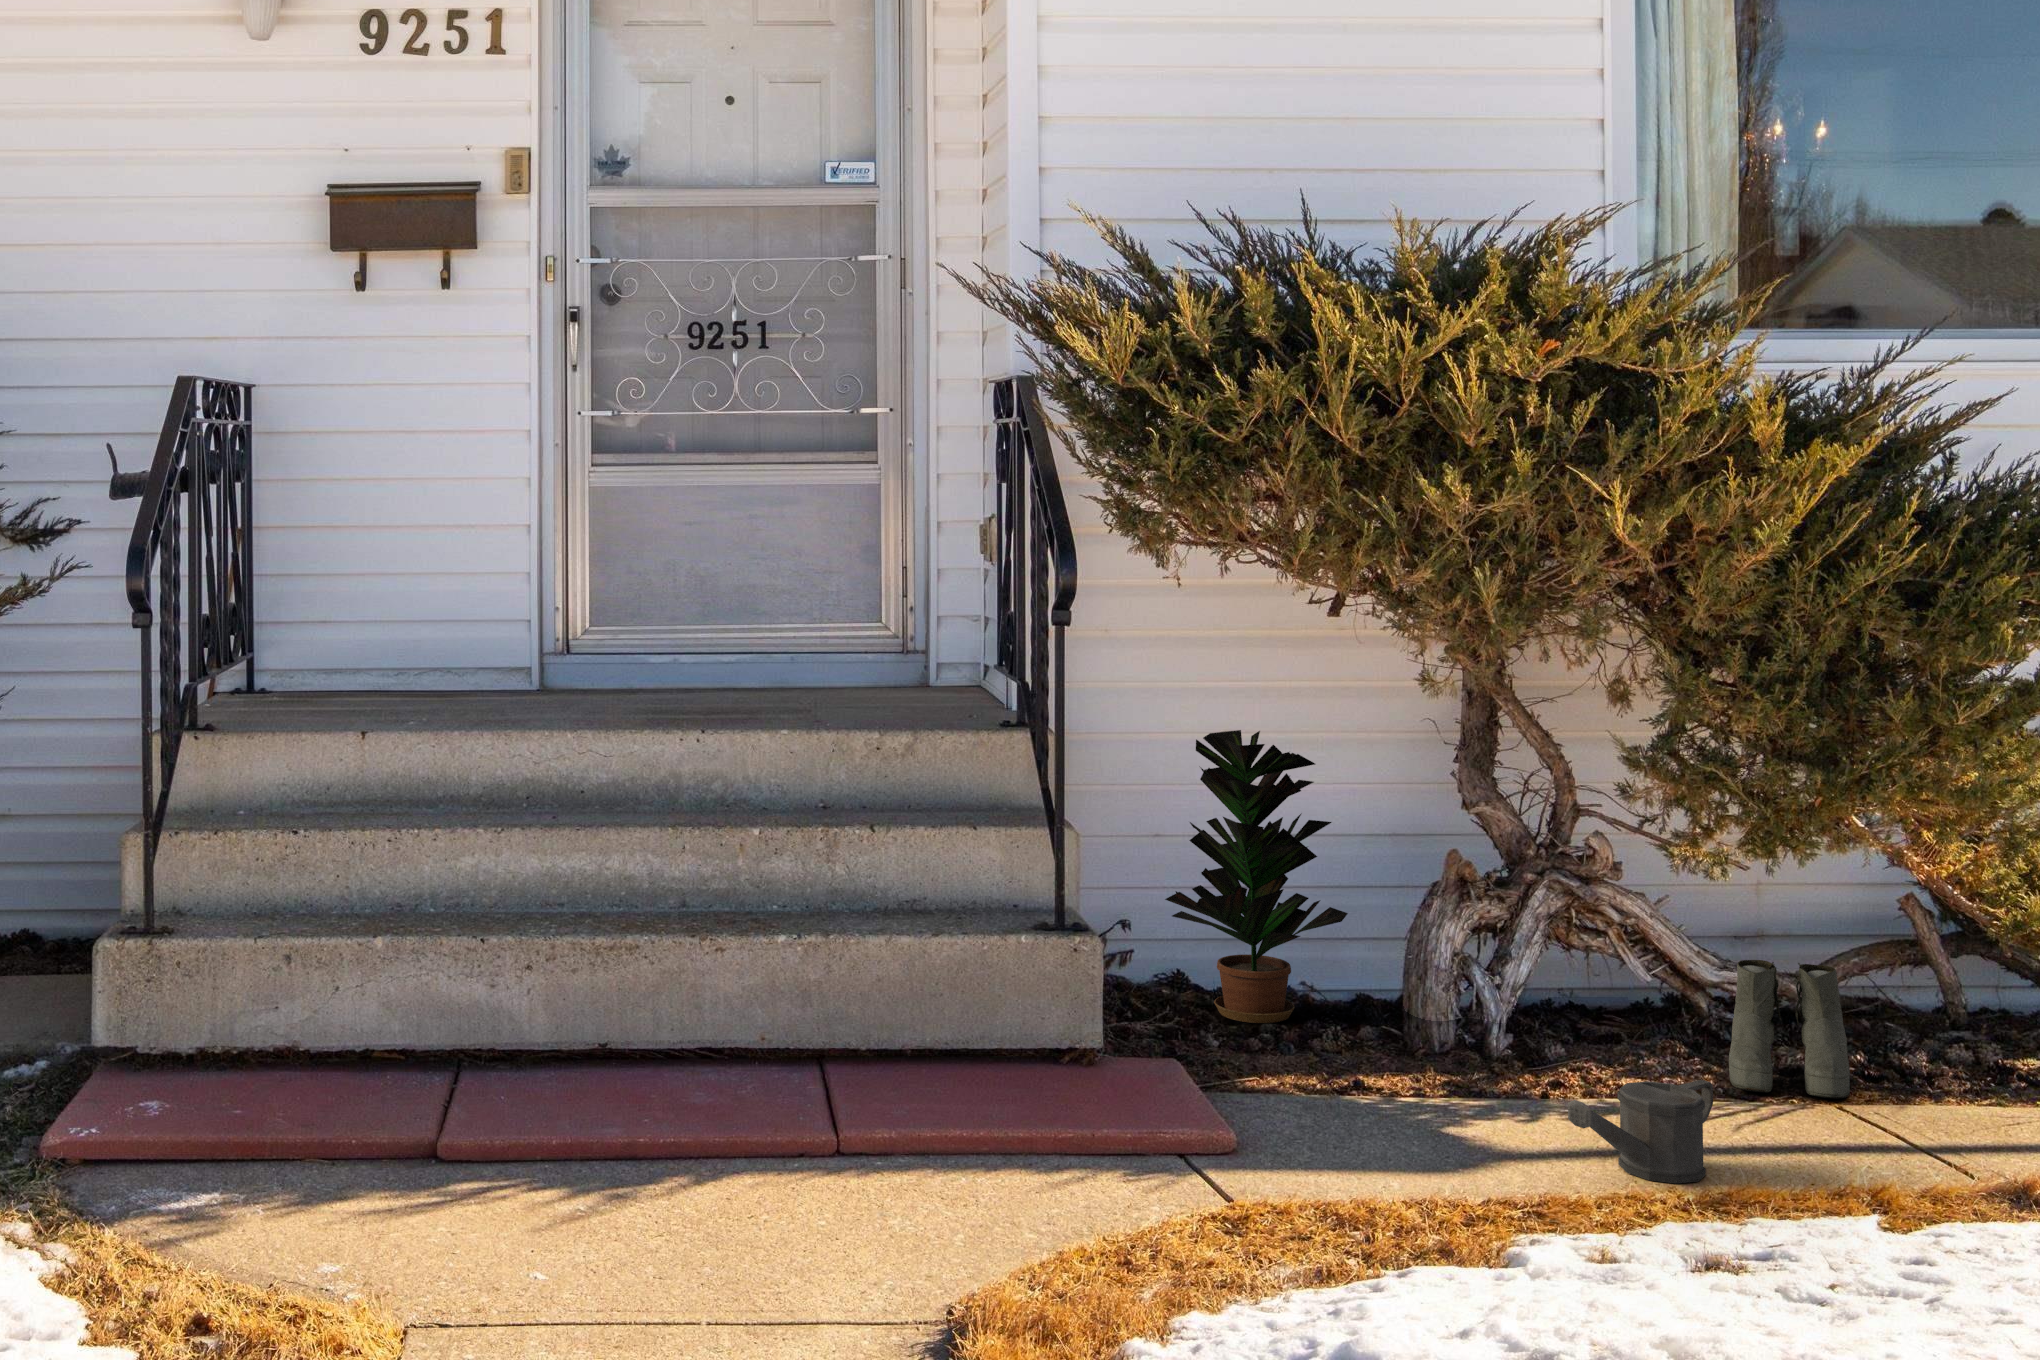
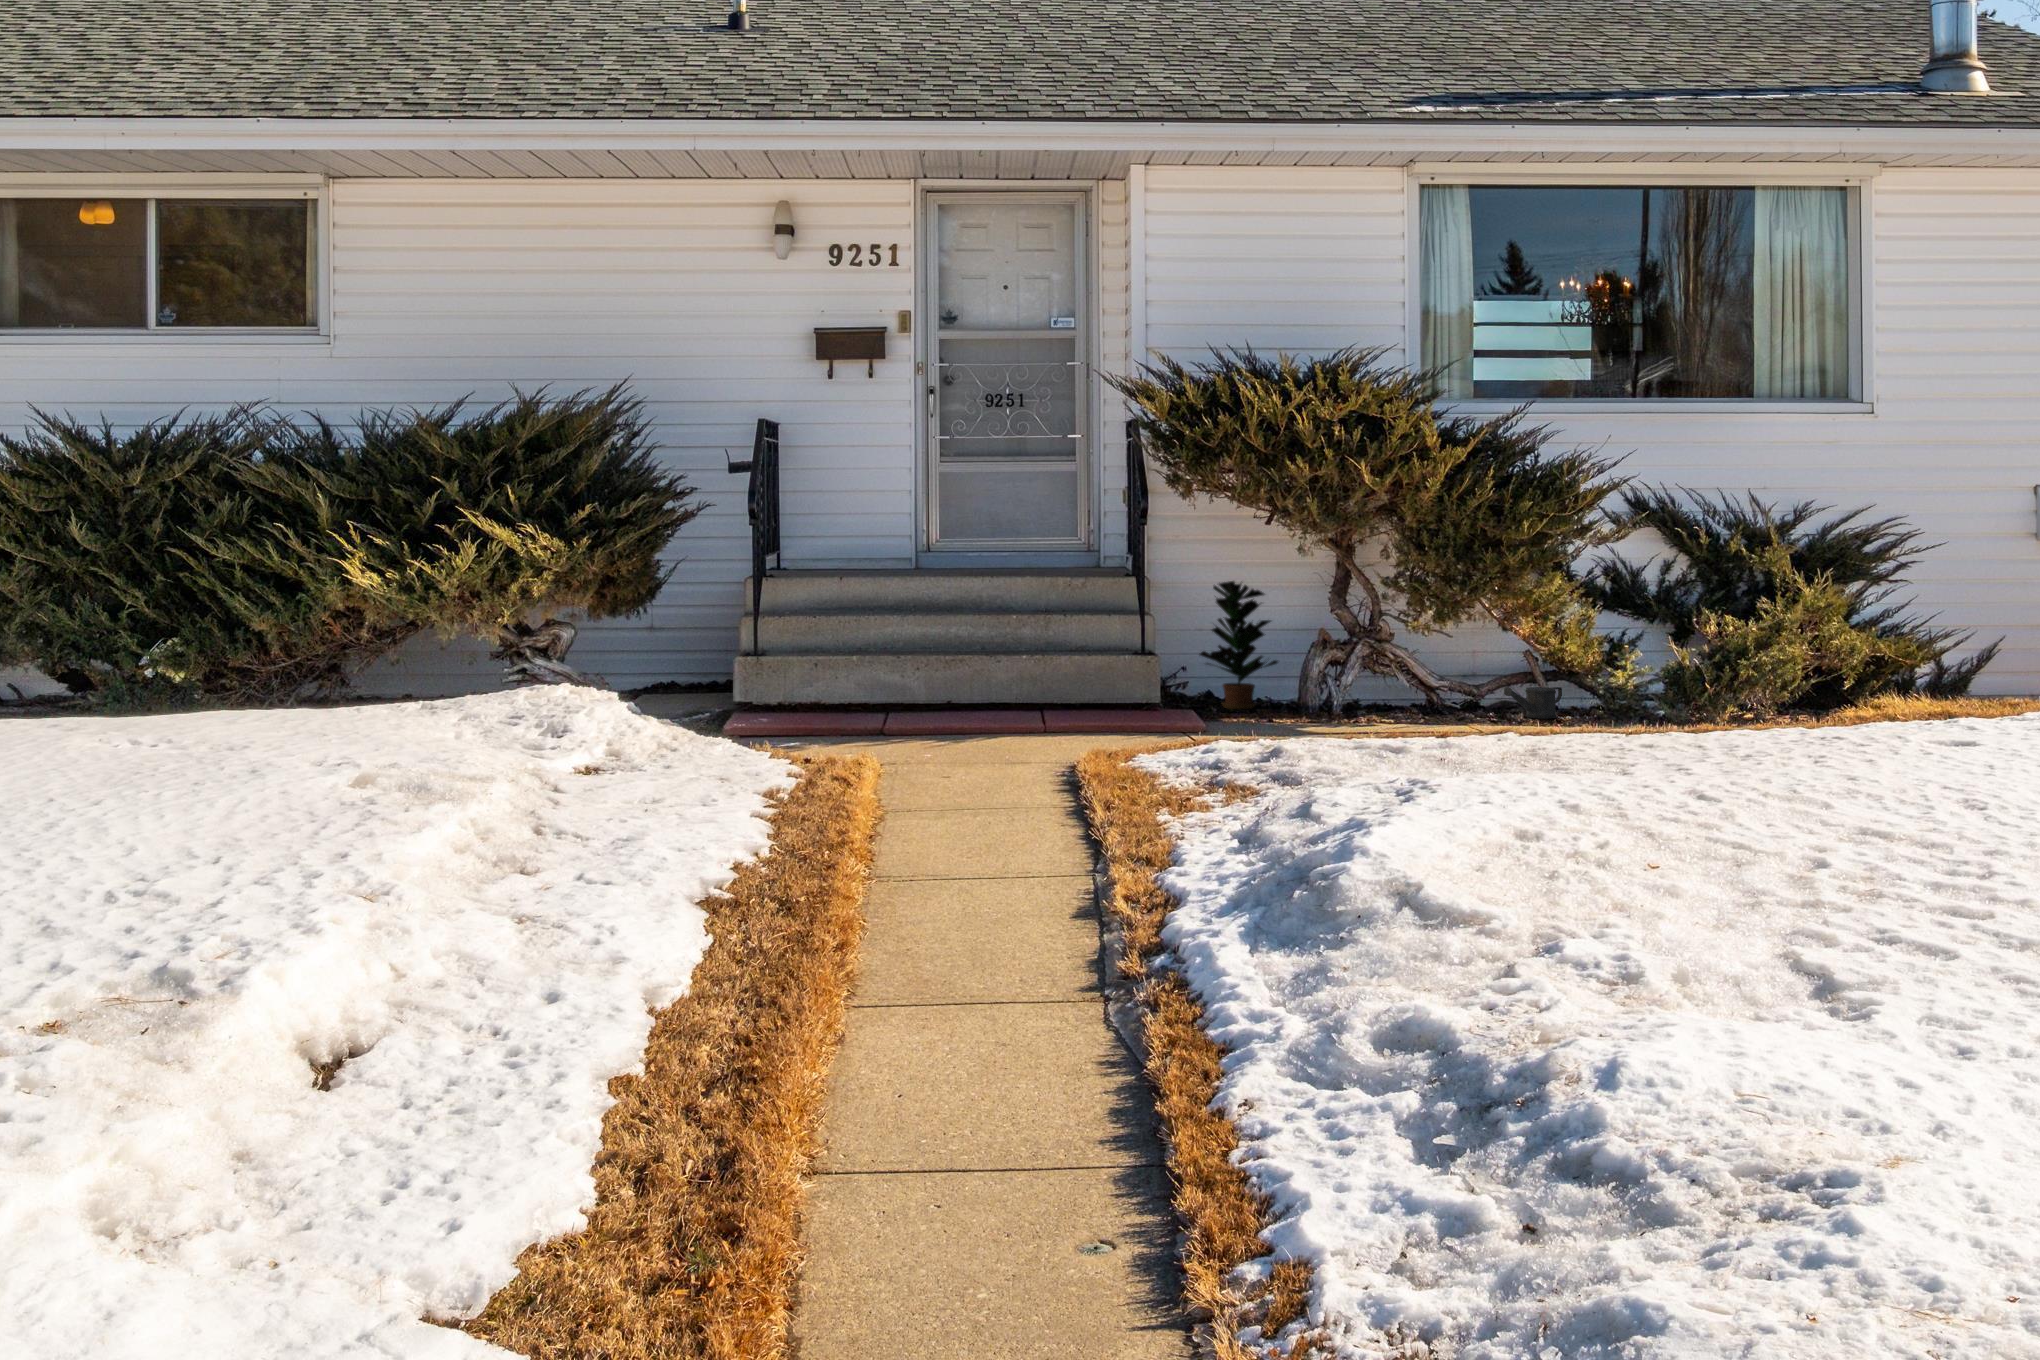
boots: present [1729,960,1850,1098] -> none [1428,671,1478,723]
watering can: present [1568,1080,1713,1184] -> present [1504,687,1562,719]

